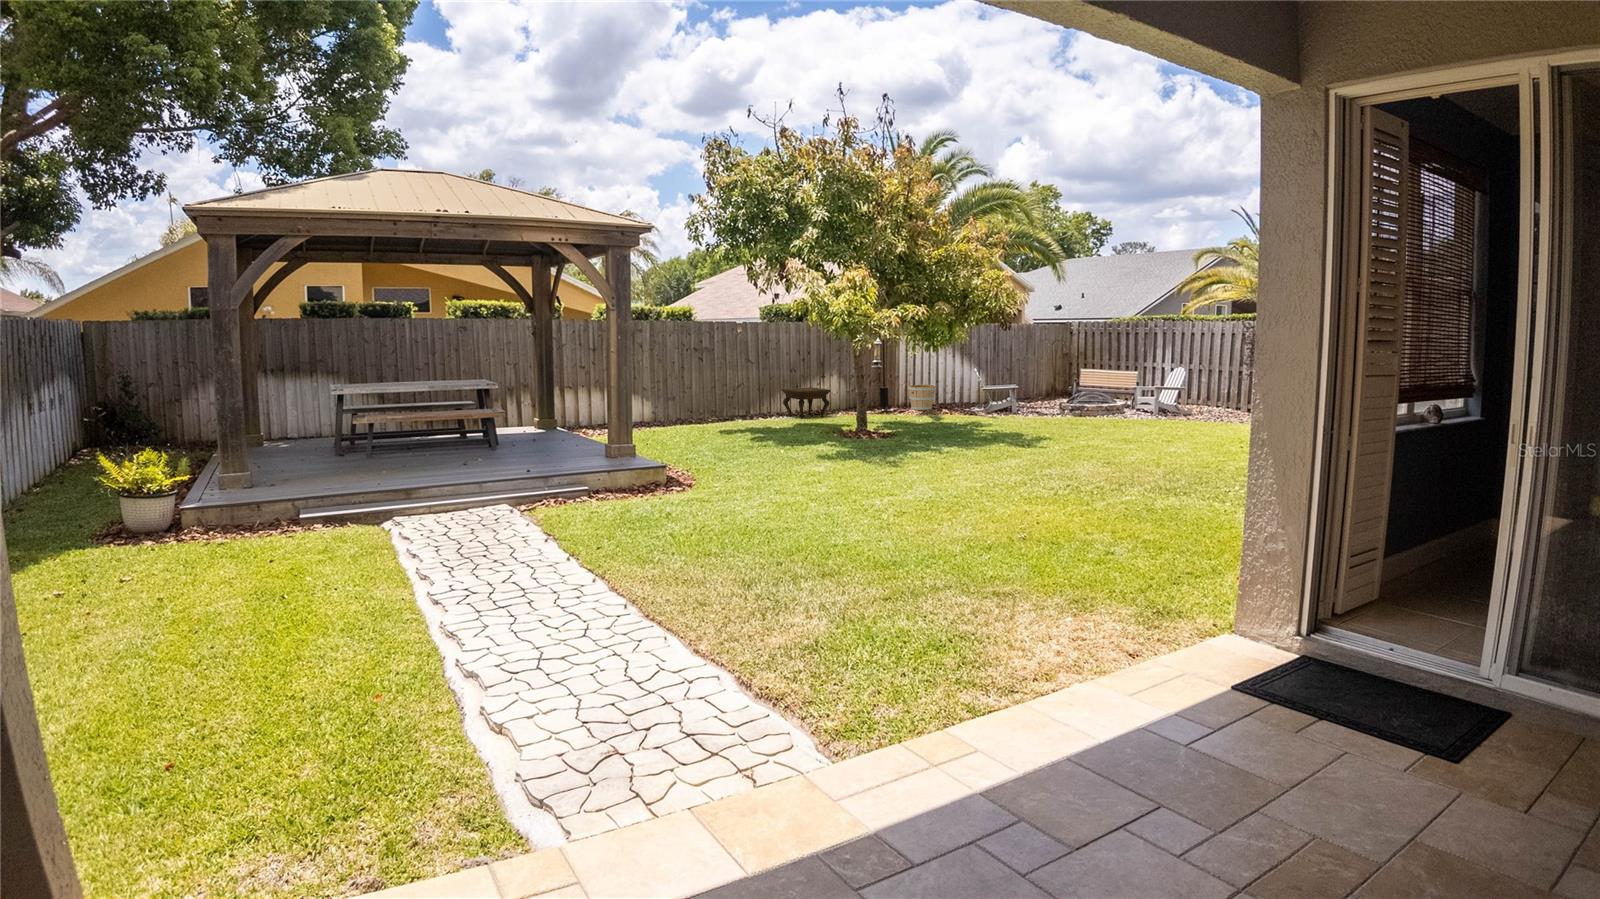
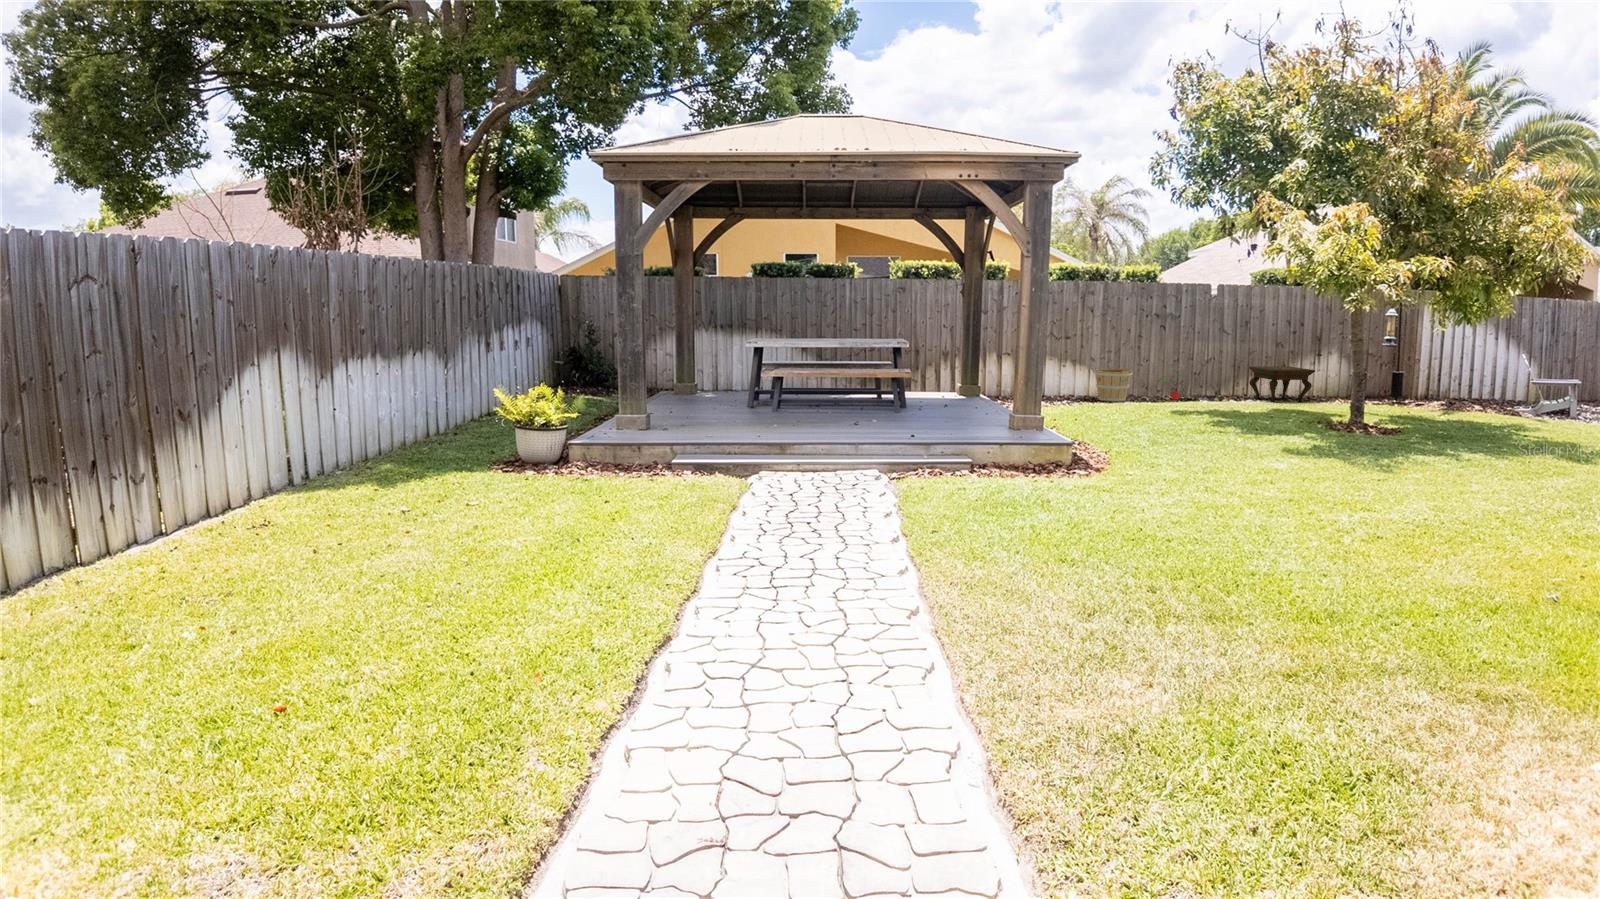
wooden bucket: present [908,384,936,410] -> present [1095,368,1133,402]
potted plant: none [709,392,745,421] -> present [1158,368,1198,400]

